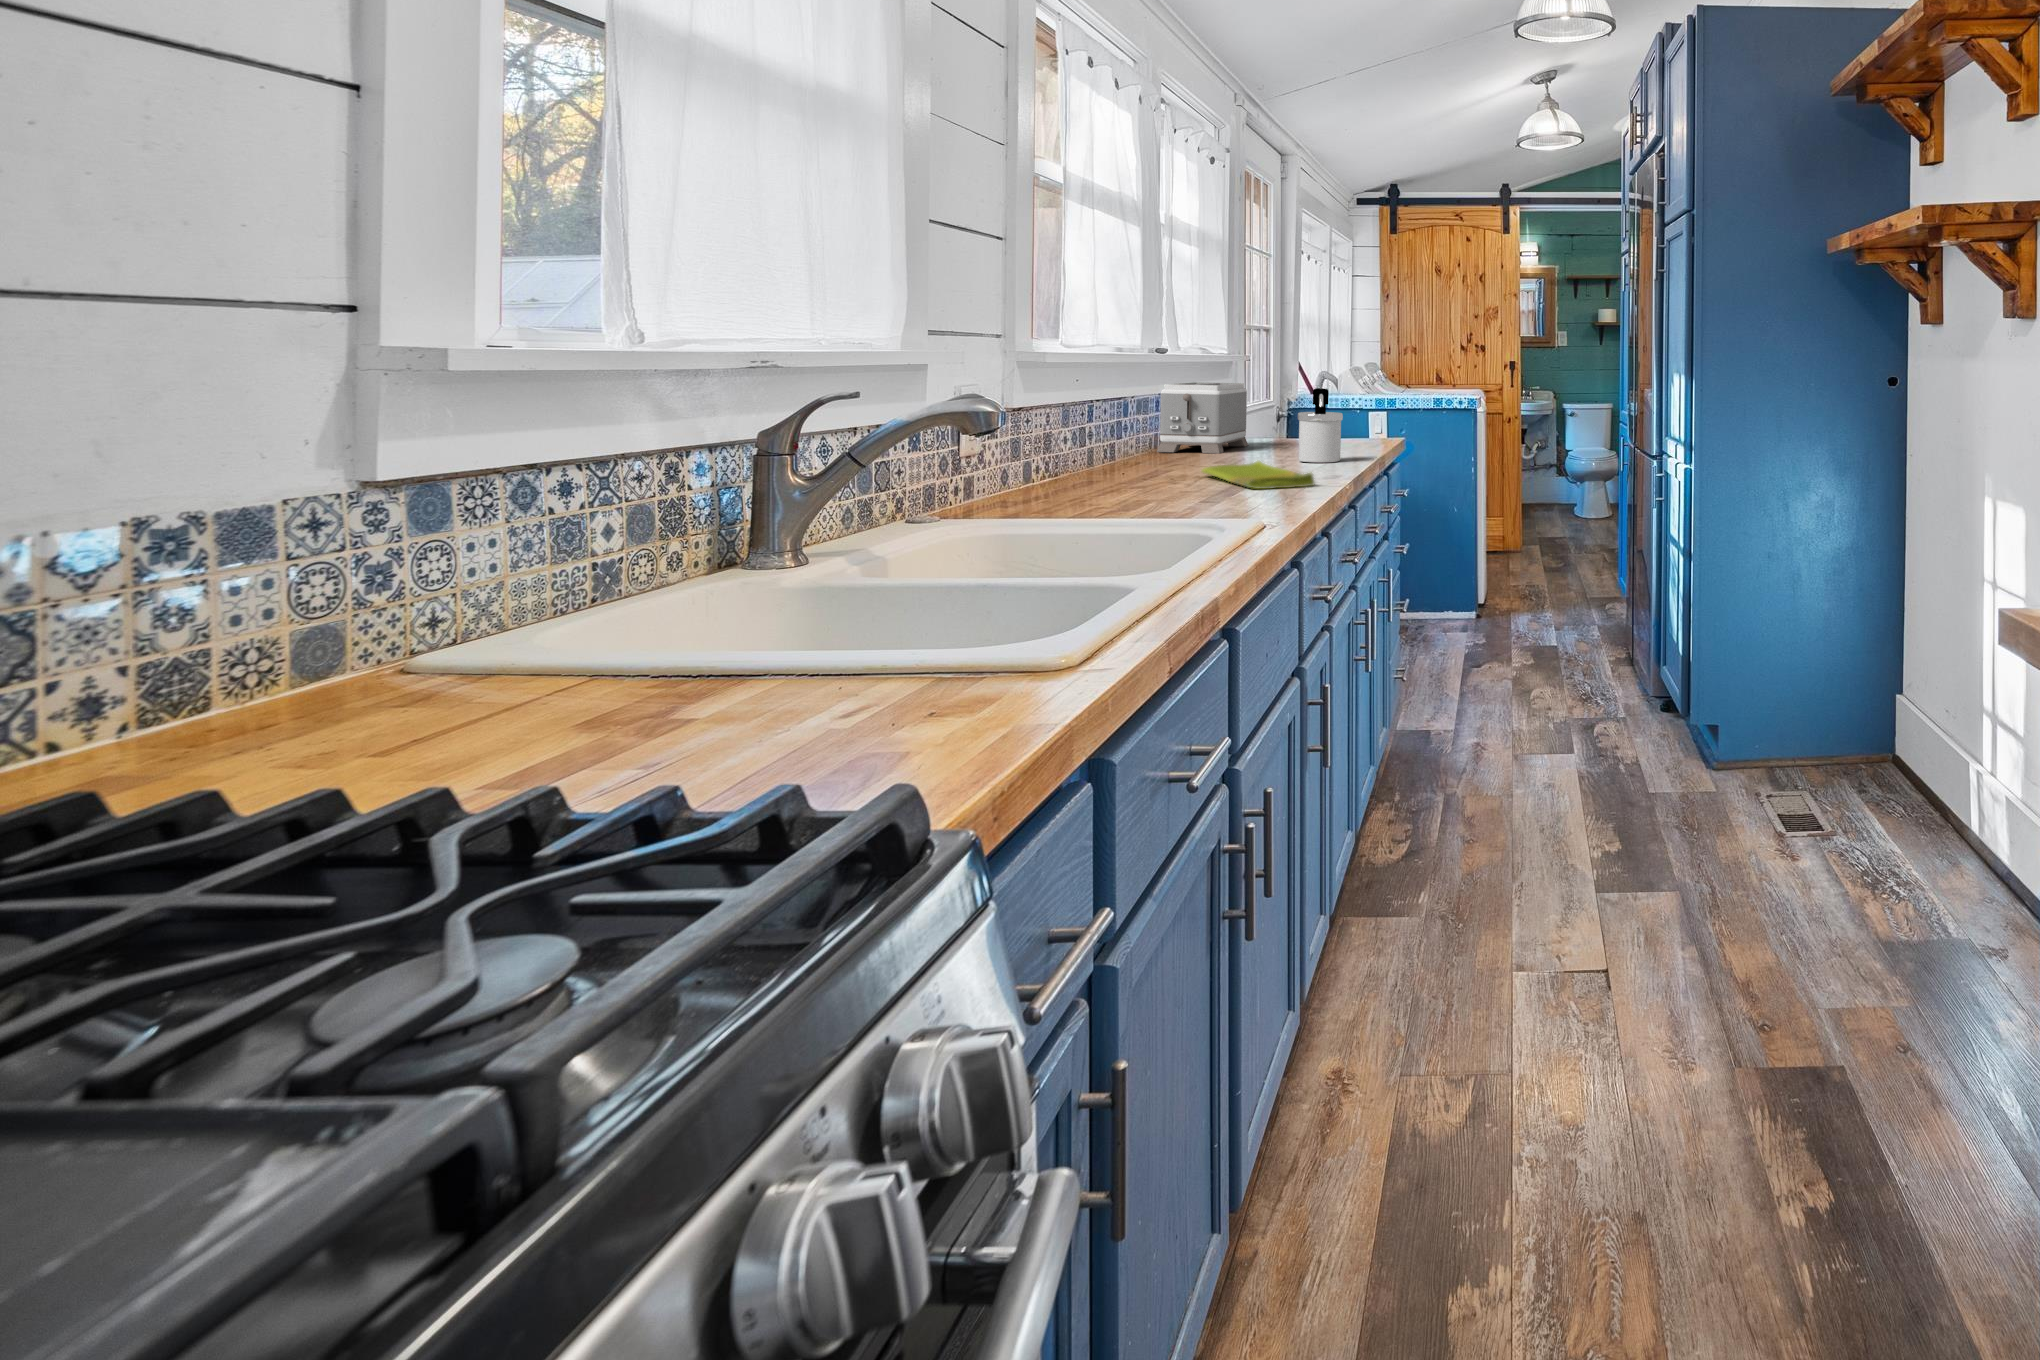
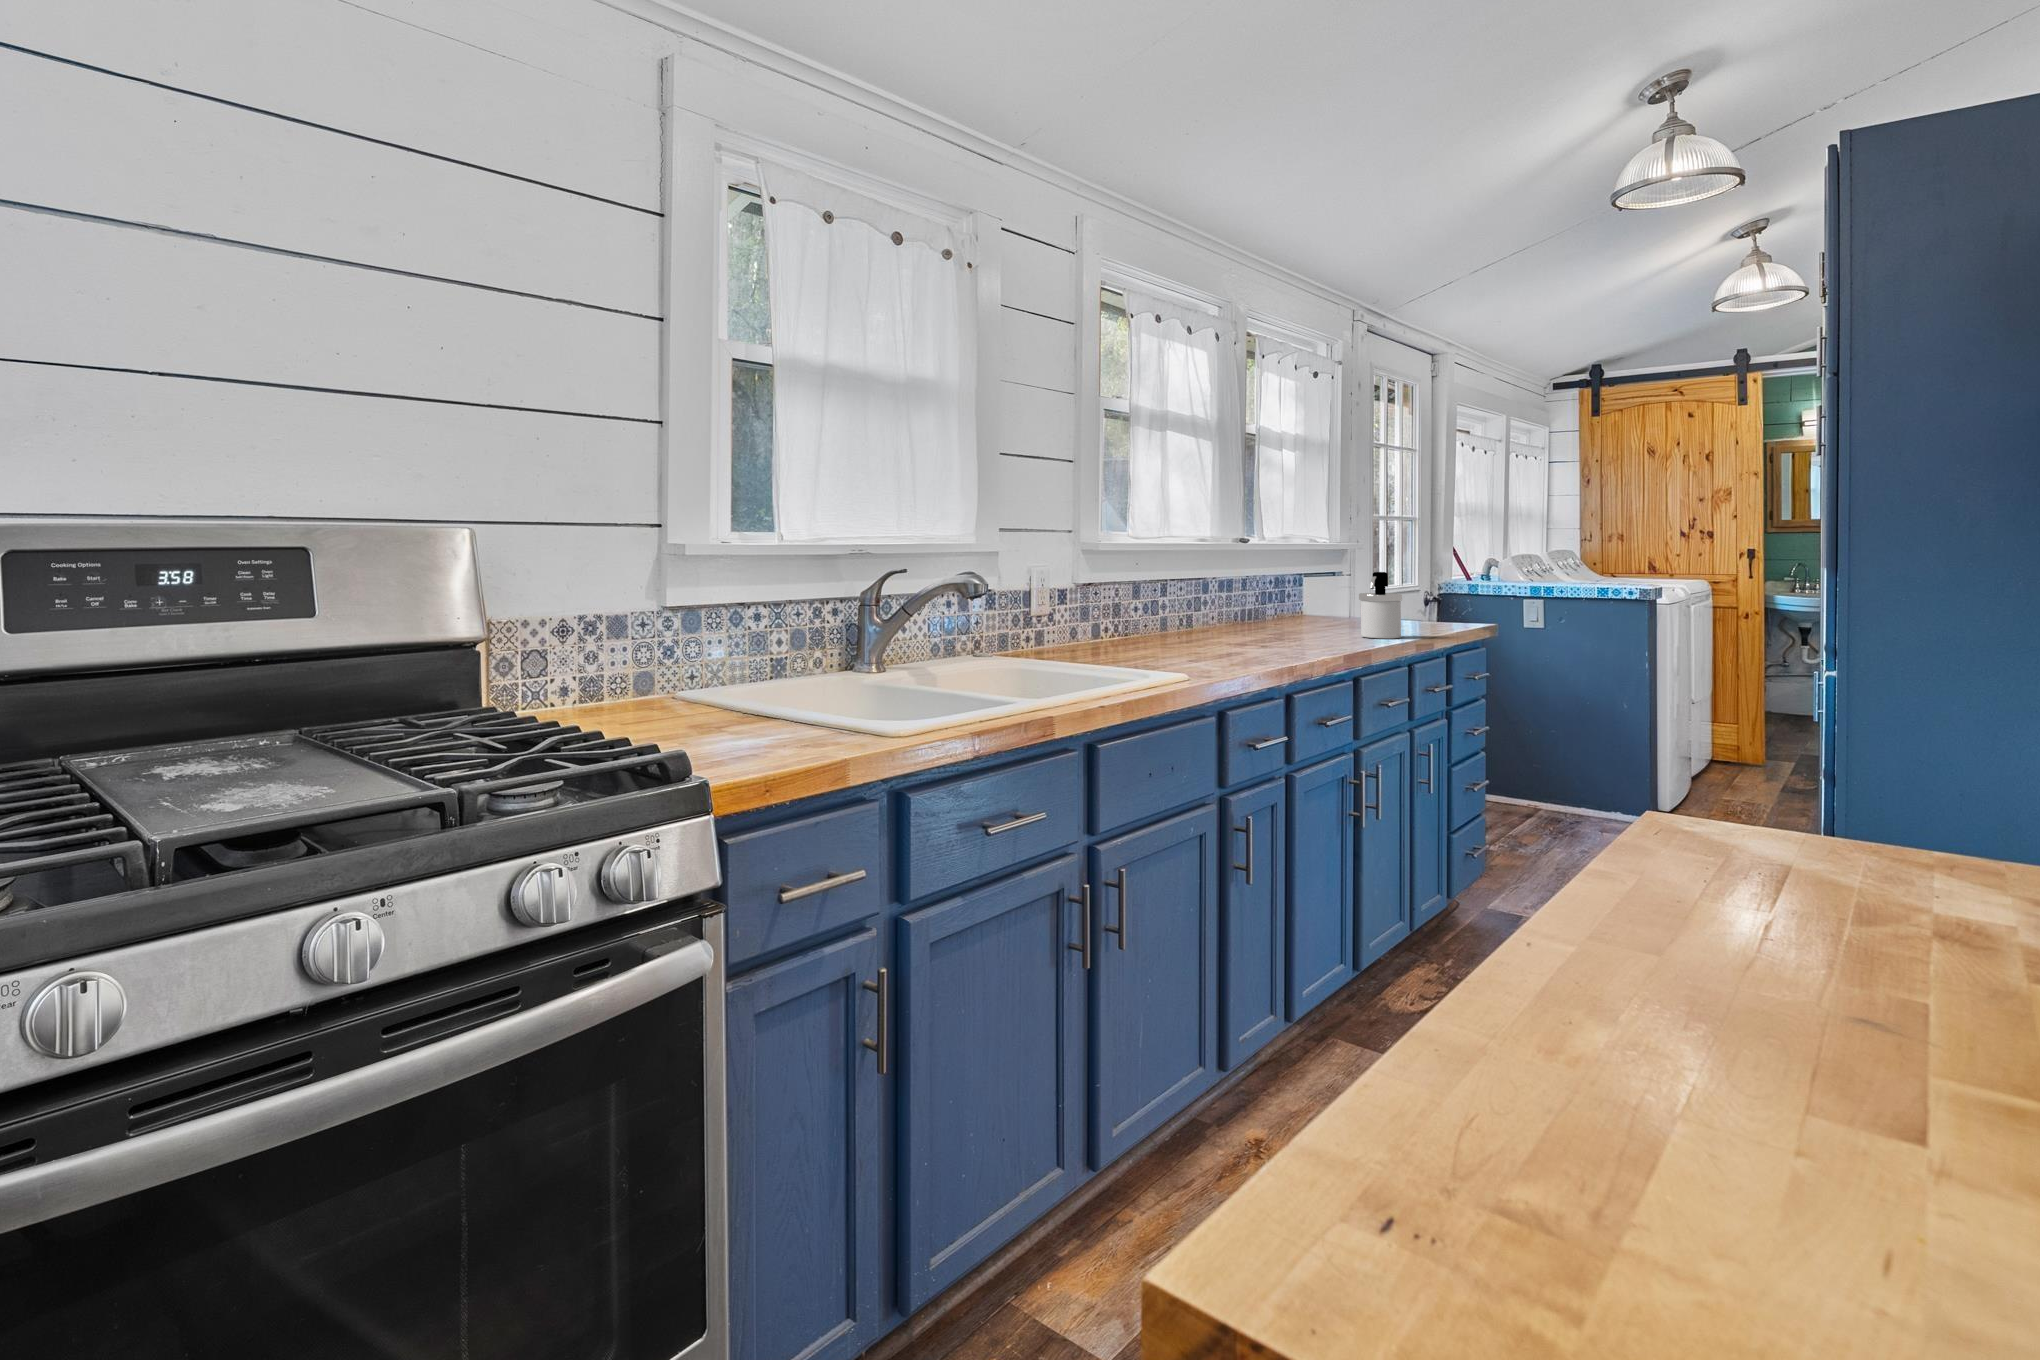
toaster: present [1157,382,1248,454] -> none [1260,567,1350,628]
dish towel: present [1202,461,1314,489] -> none [1251,632,1325,655]

